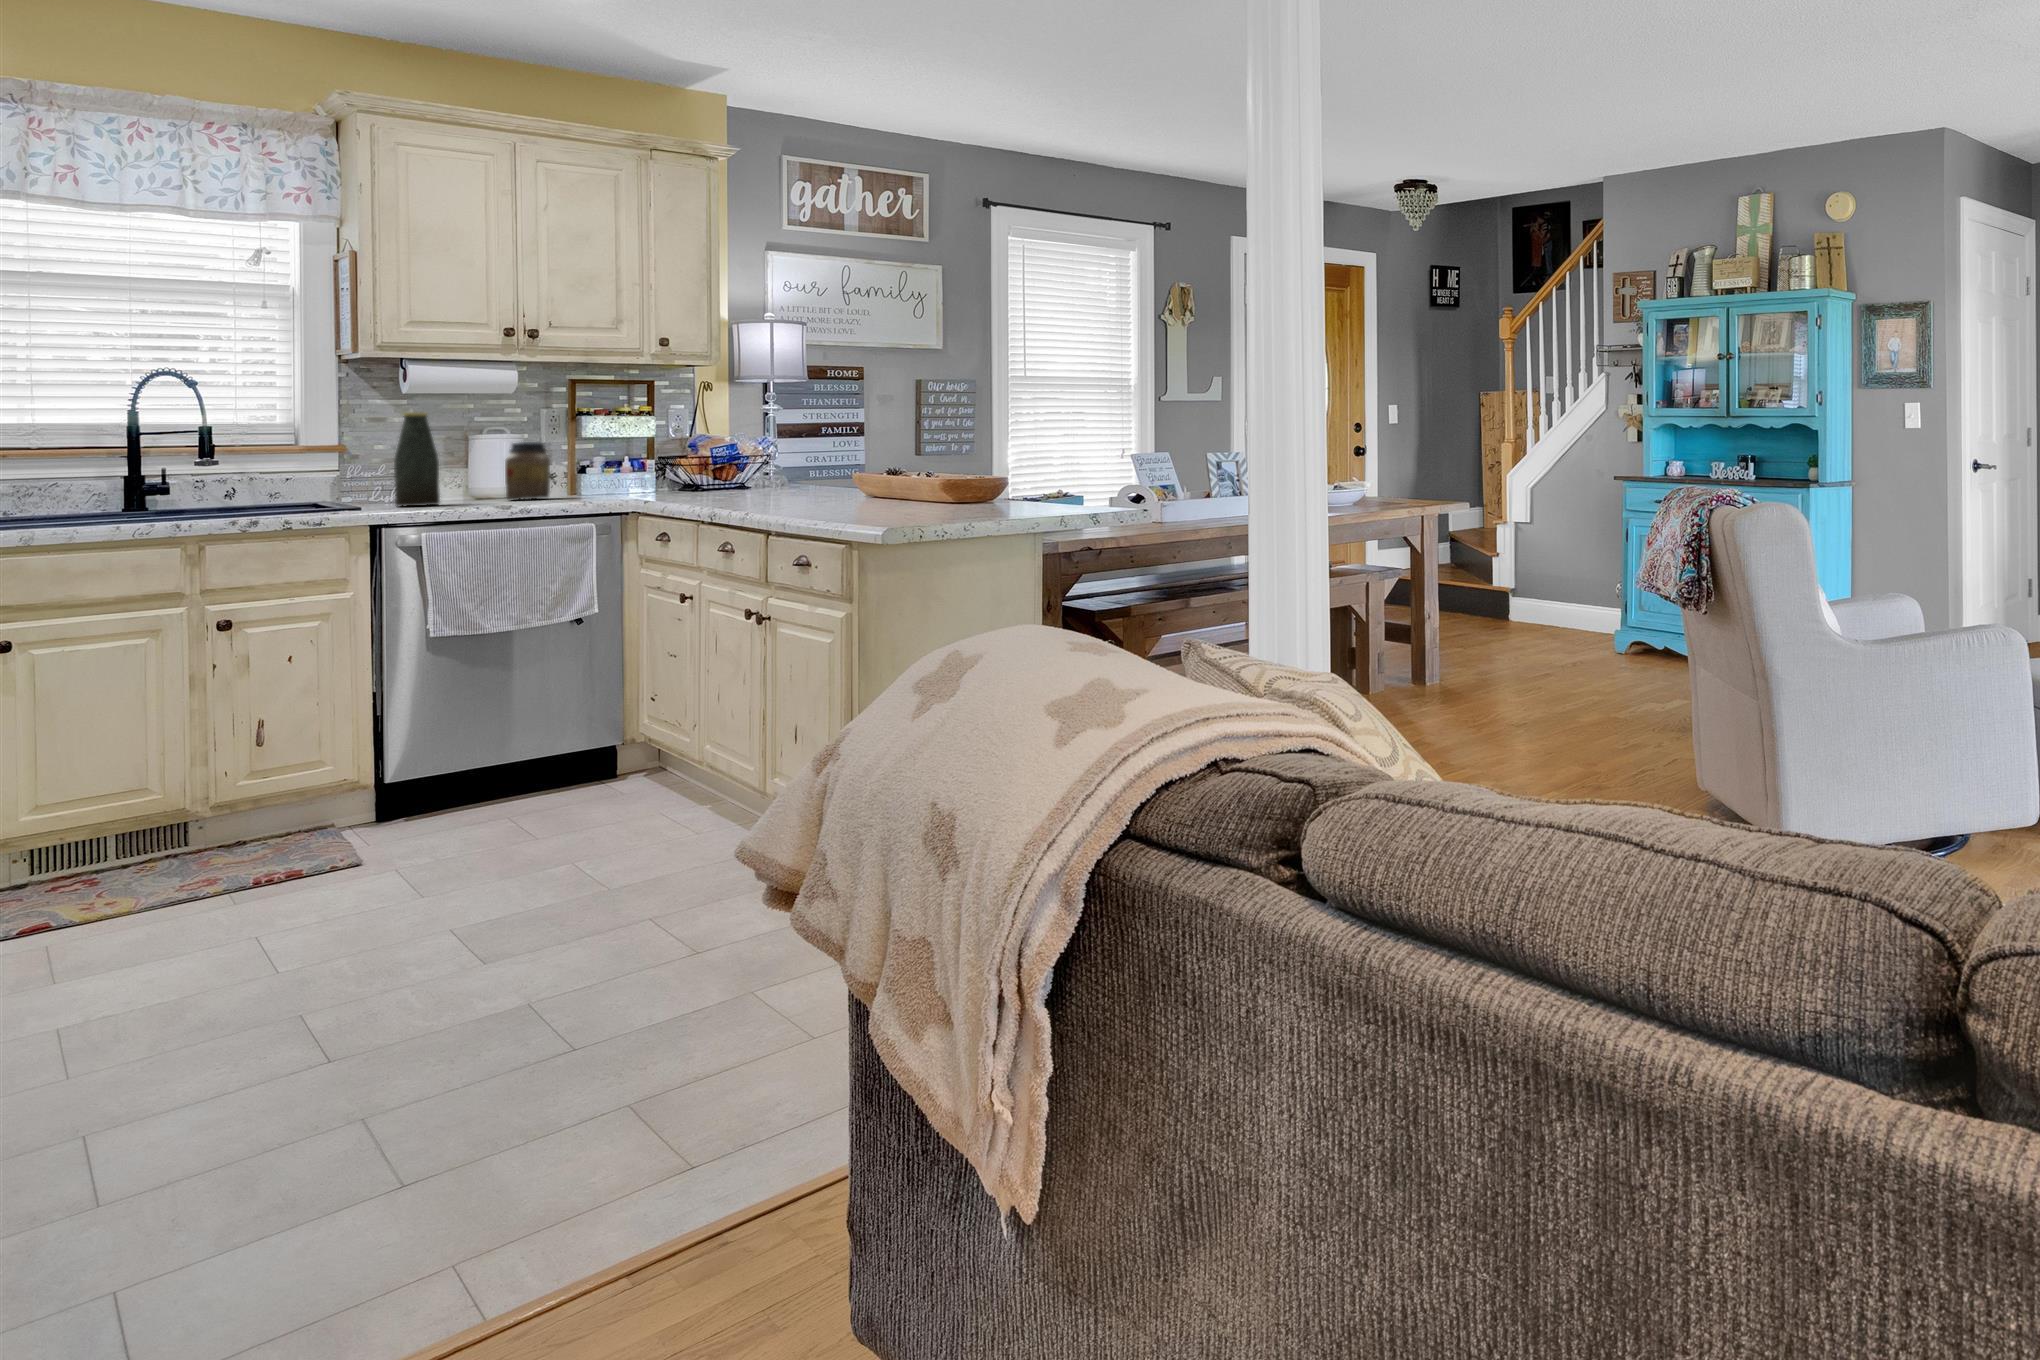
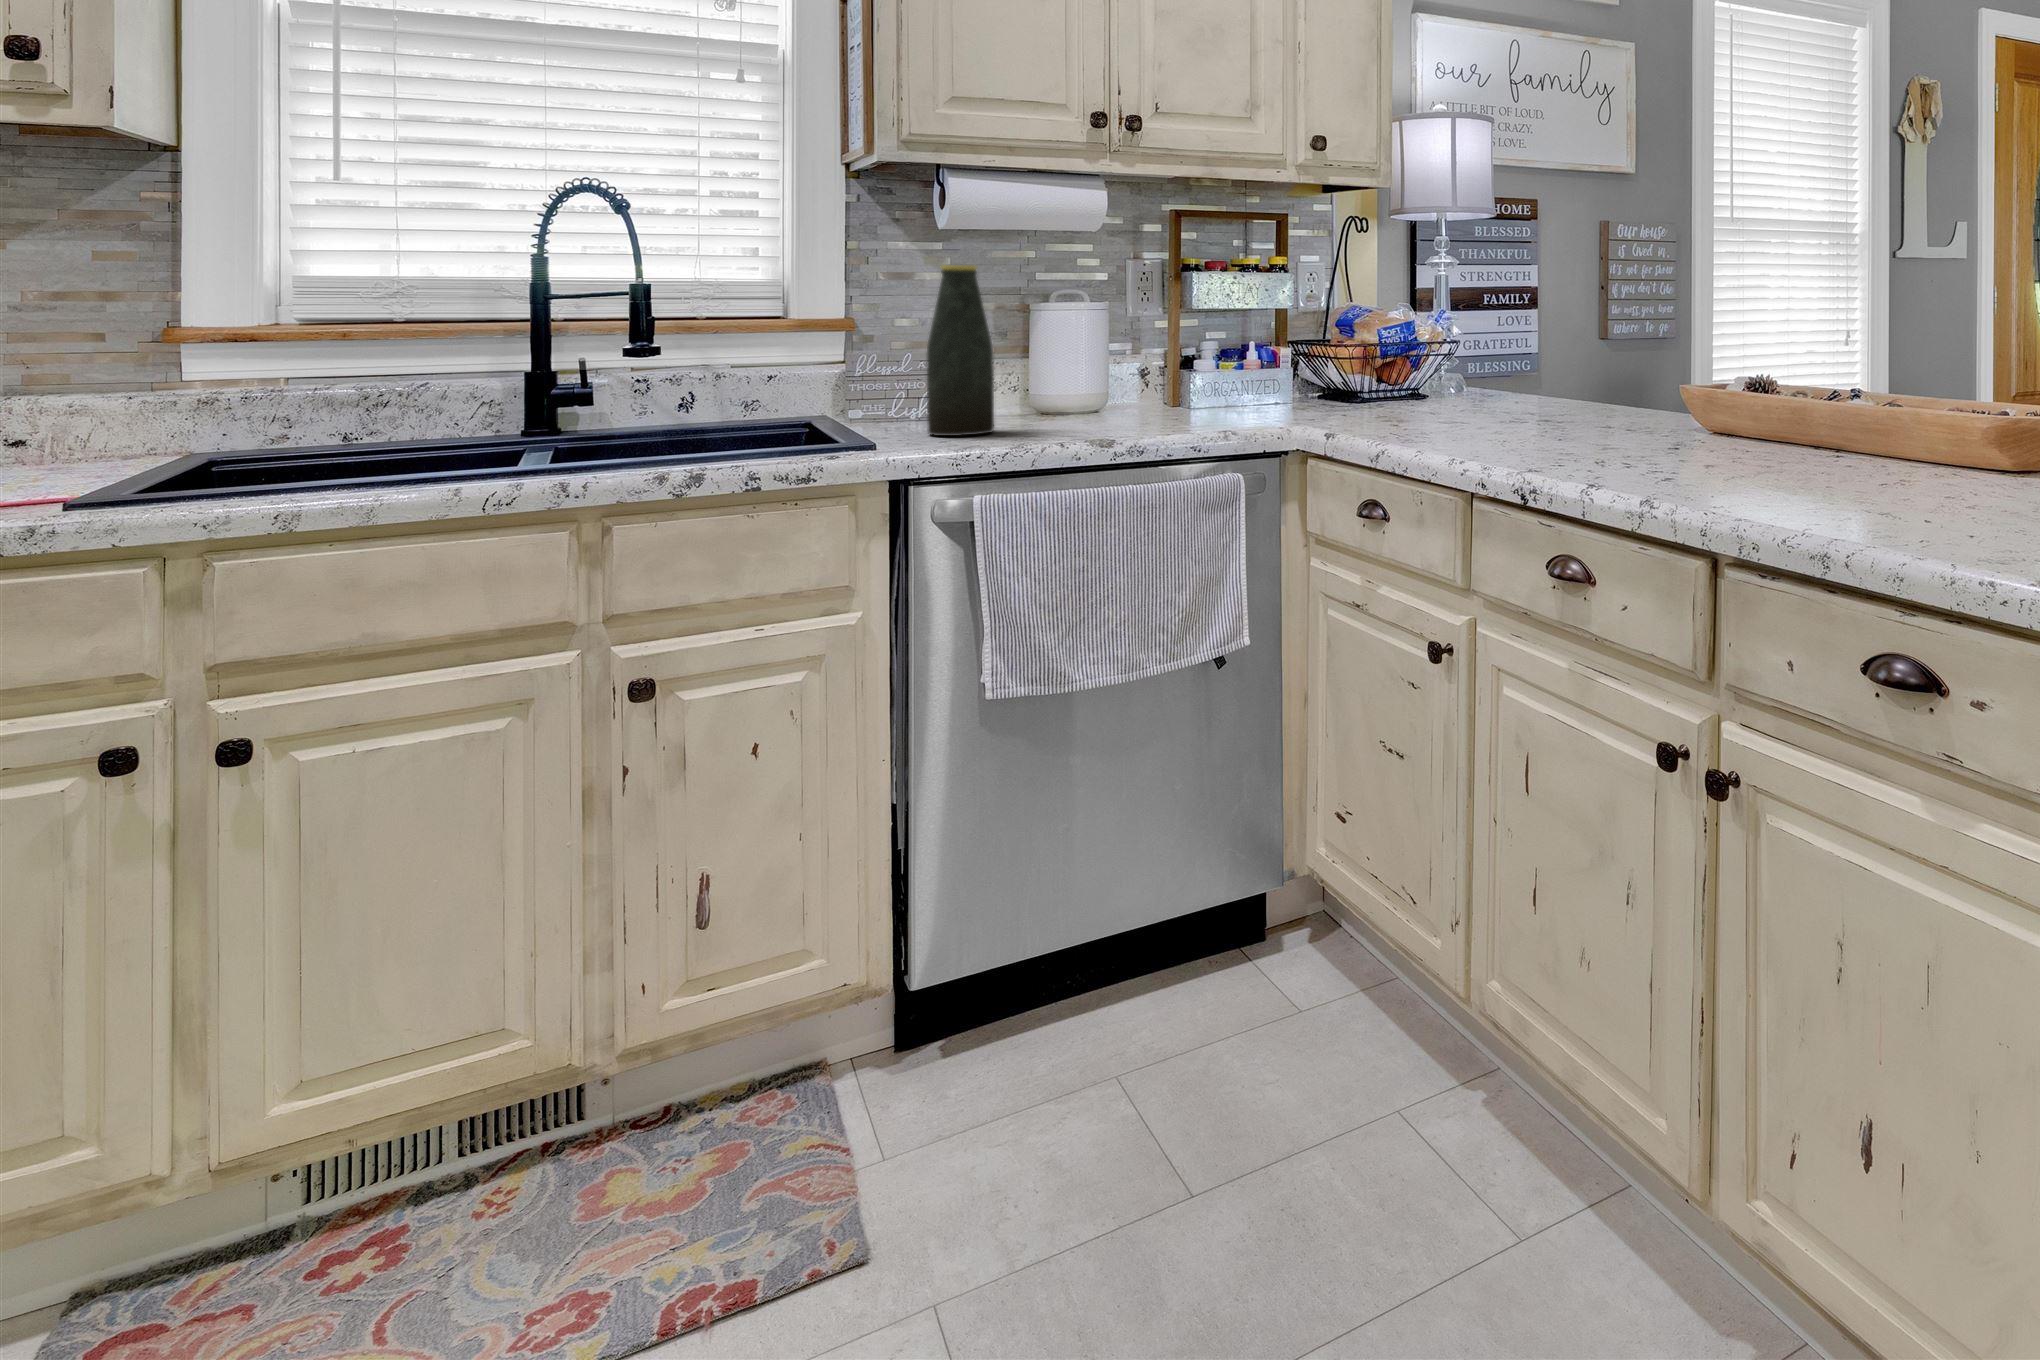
jar: present [505,442,550,500] -> none [1088,319,1151,421]

